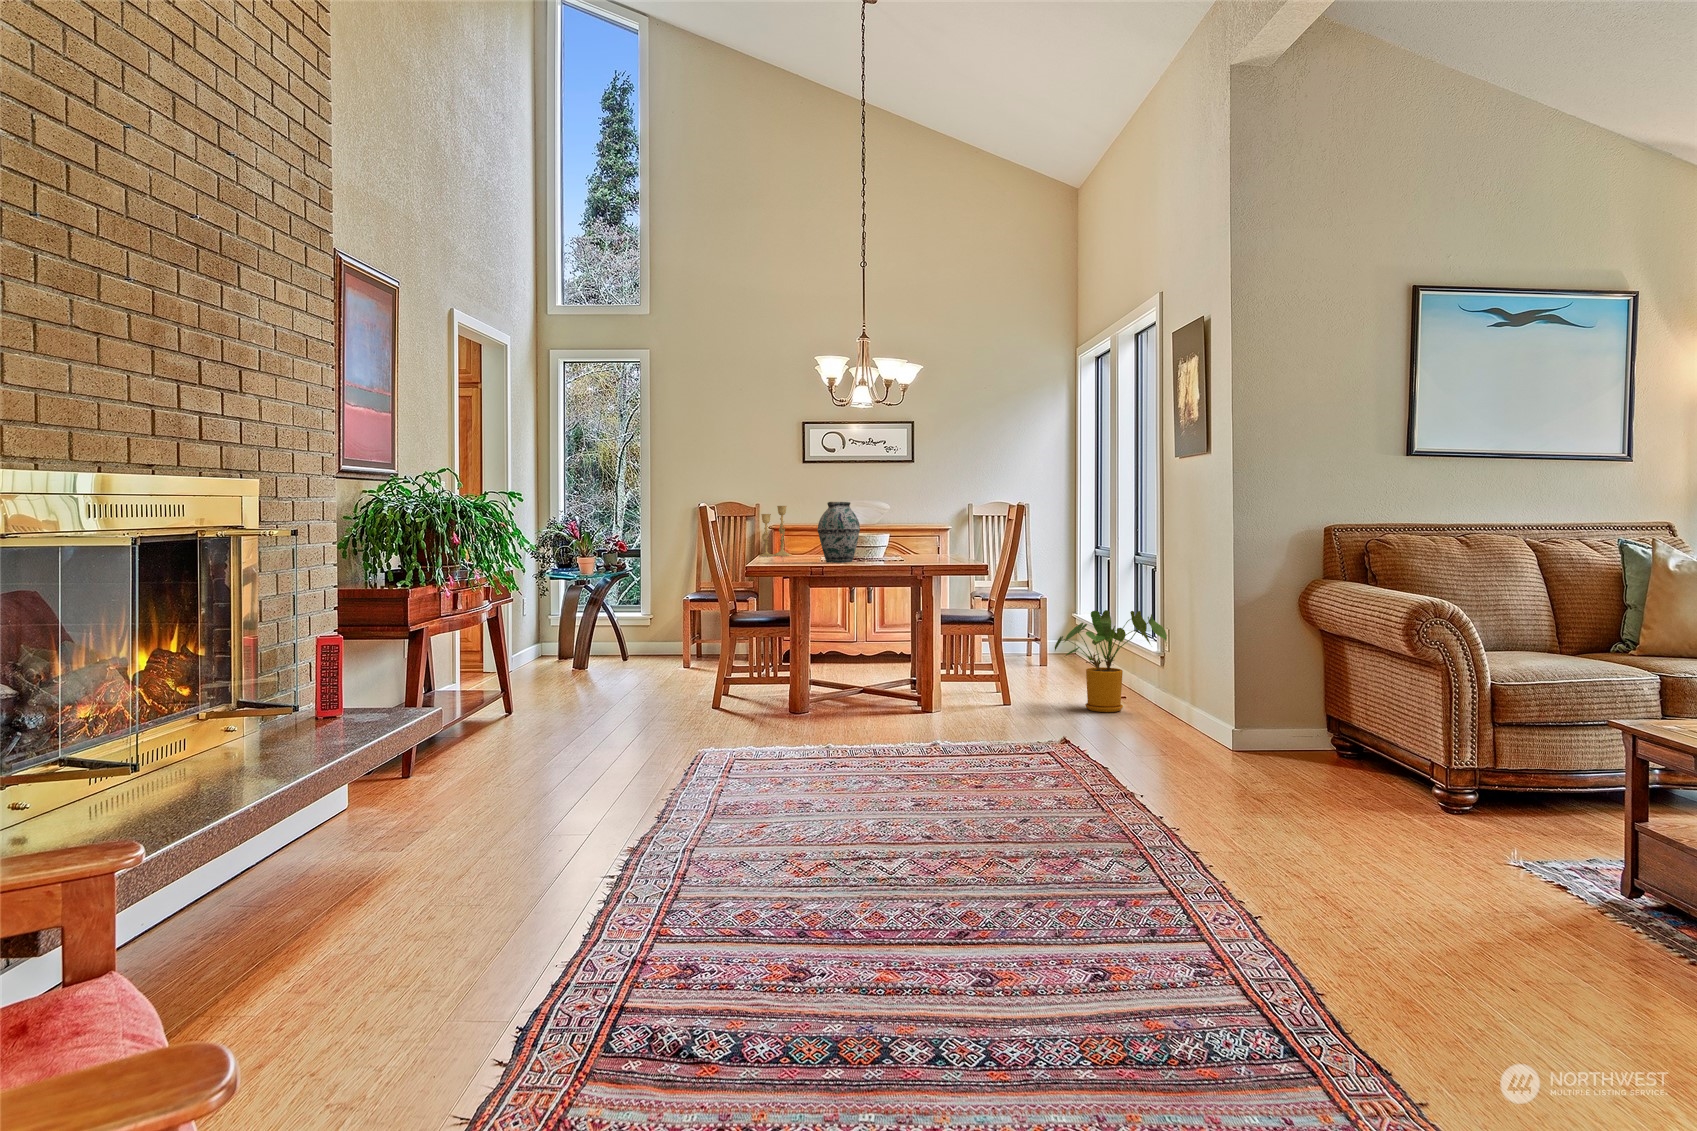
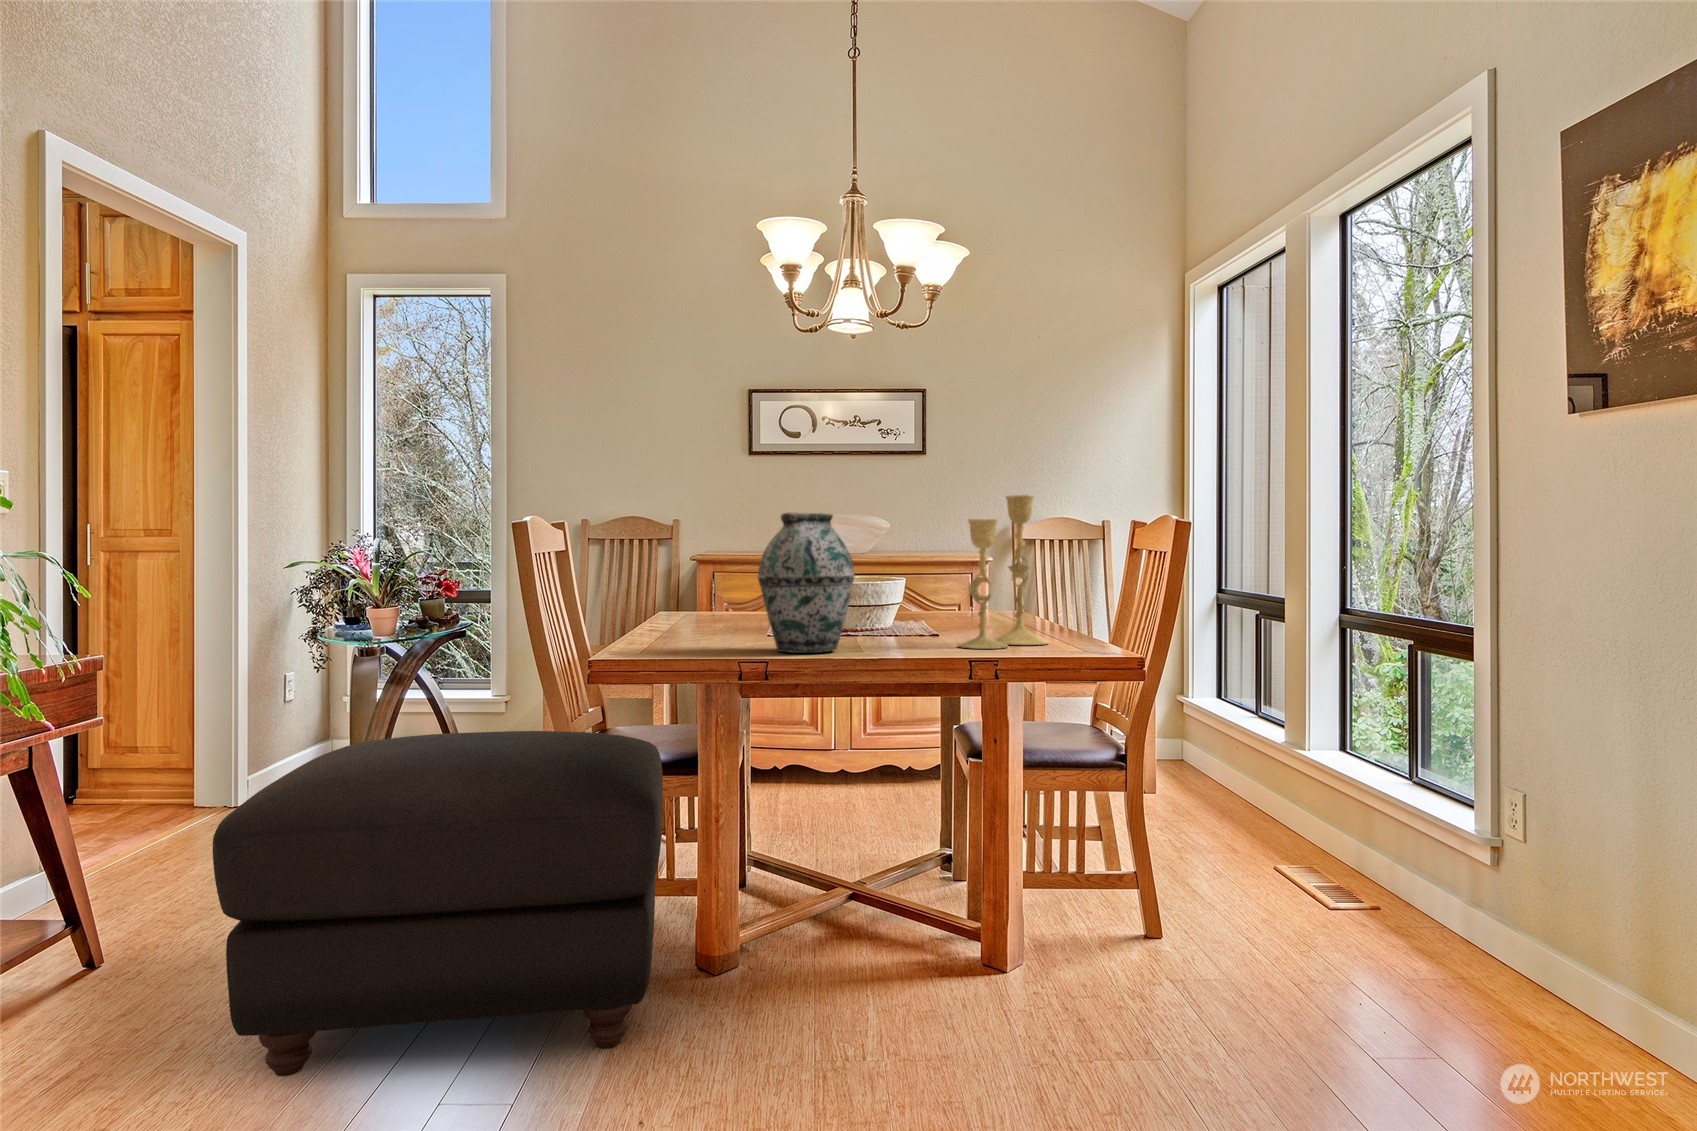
candlestick: present [759,506,792,556] -> present [958,495,1049,649]
ottoman: none [608,600,779,726] -> present [213,731,663,1076]
house plant: present [1055,610,1167,712] -> none [1275,748,1539,981]

